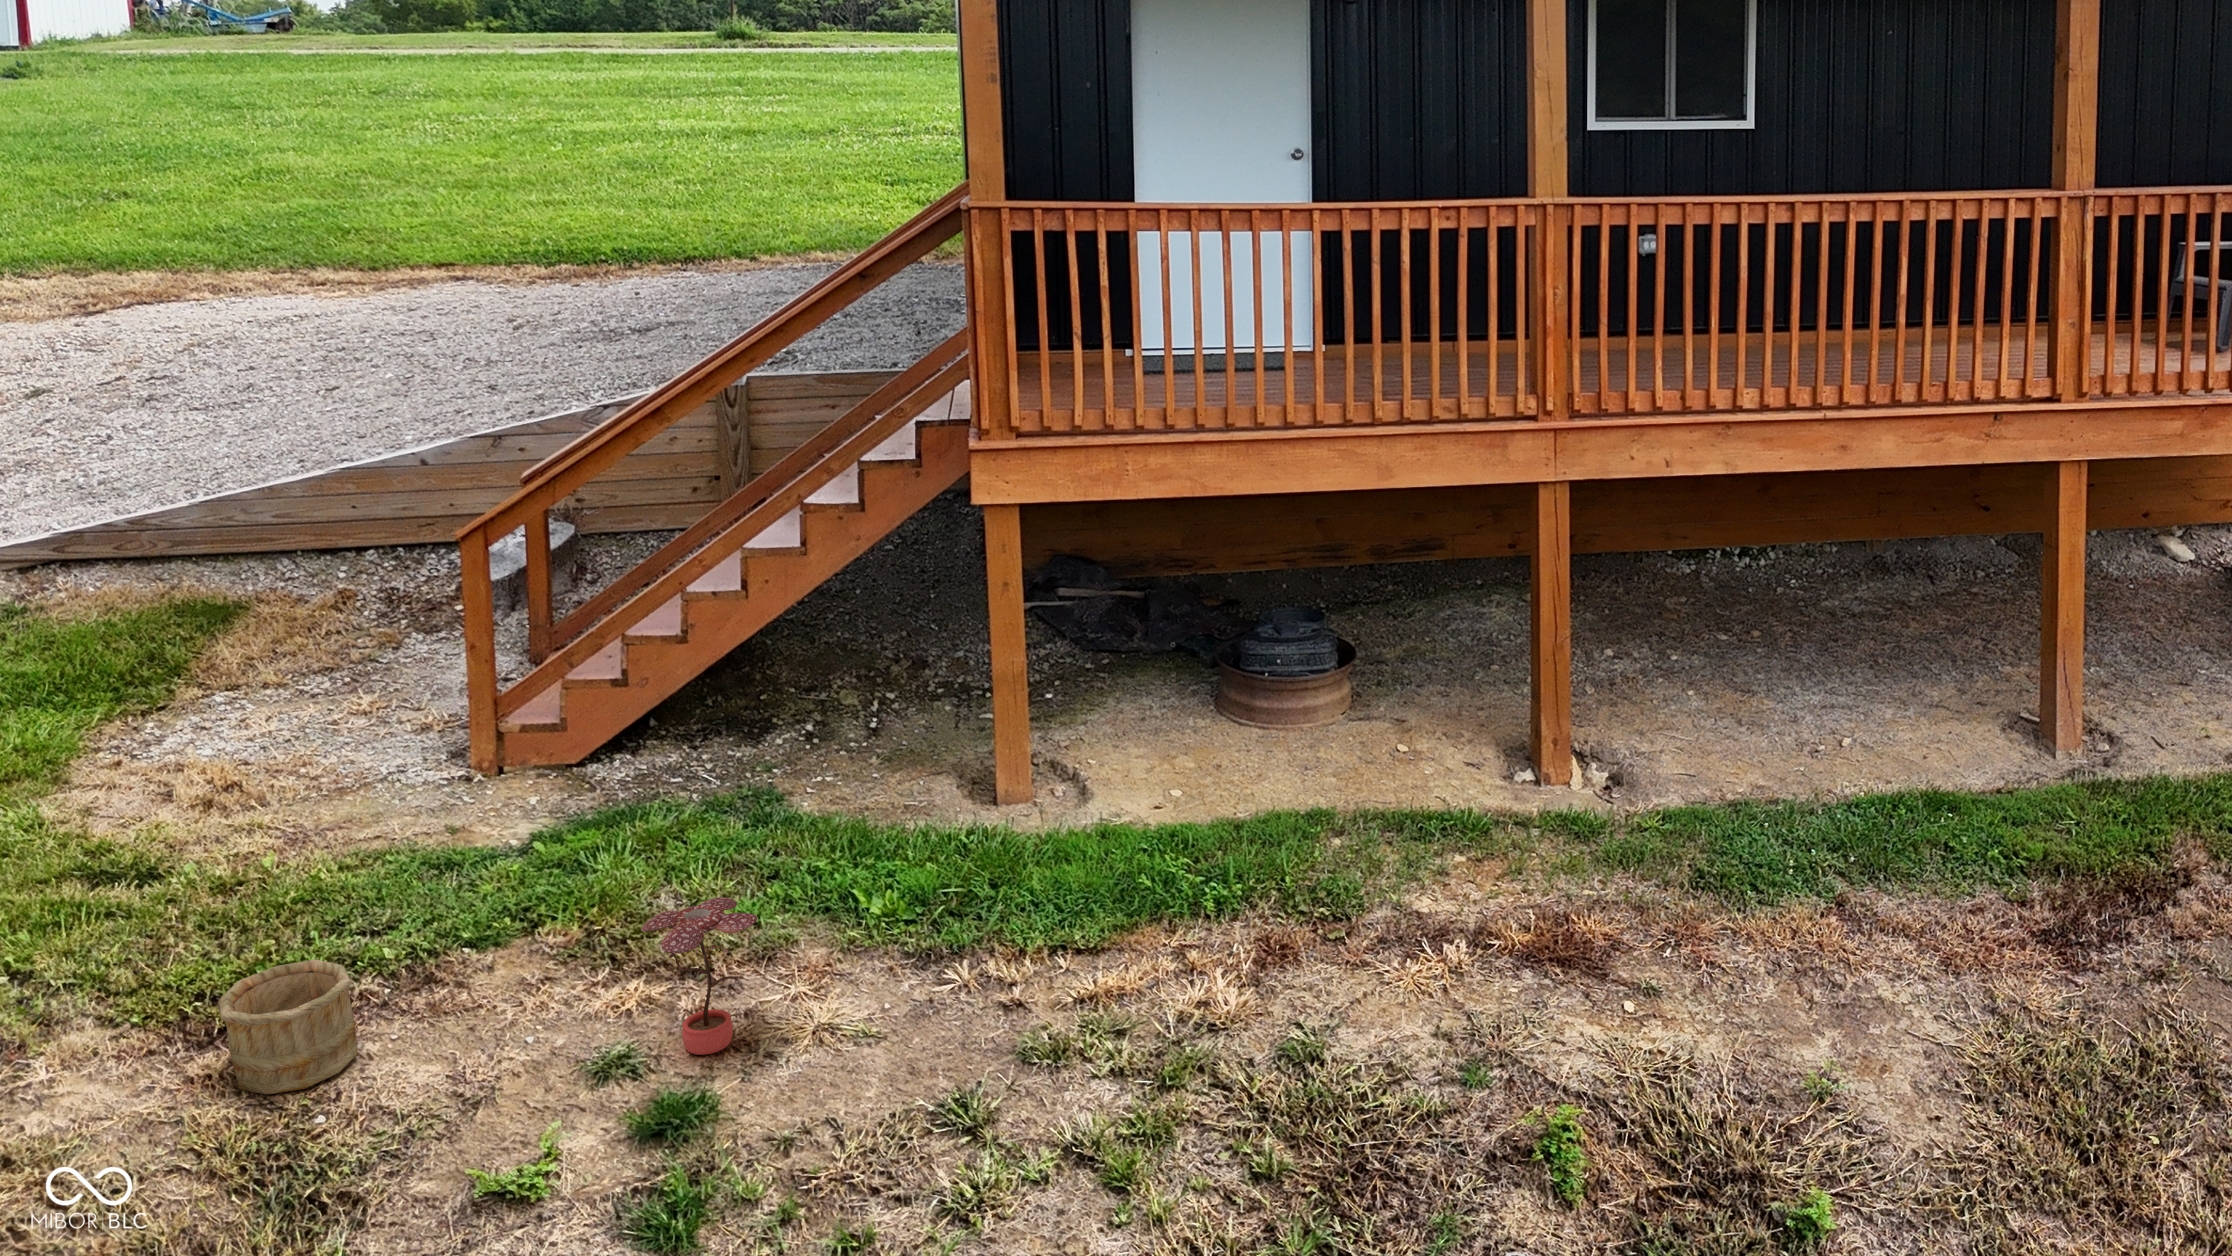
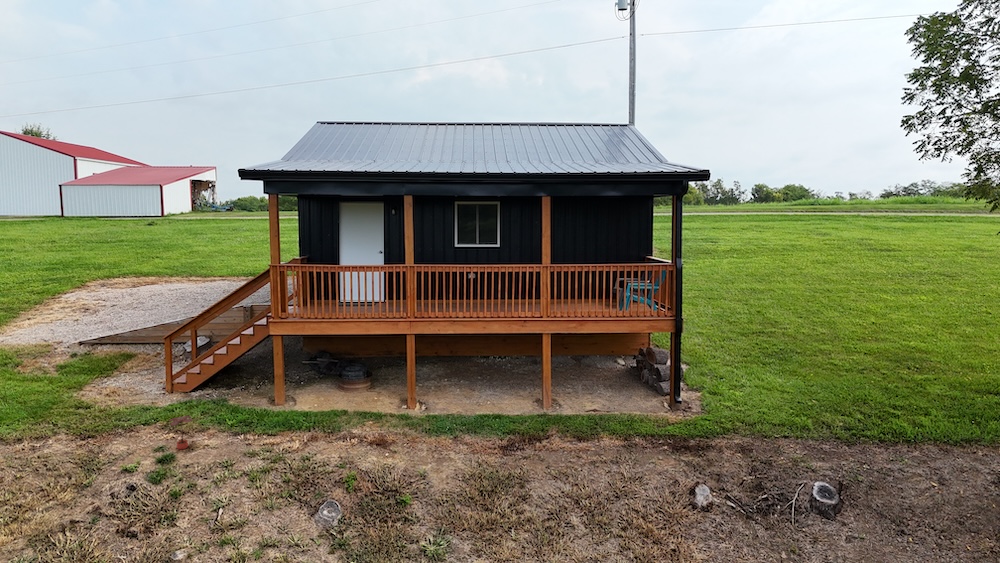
wooden bucket: present [218,959,358,1094] -> none [82,424,111,450]

